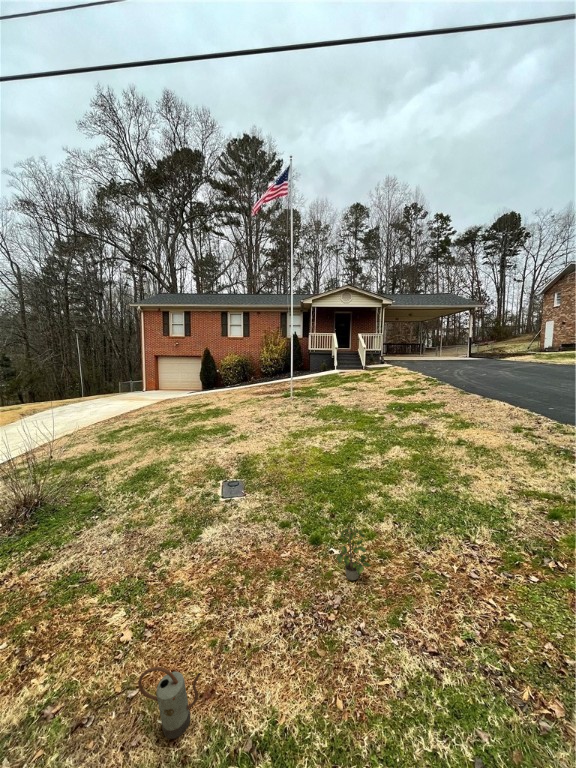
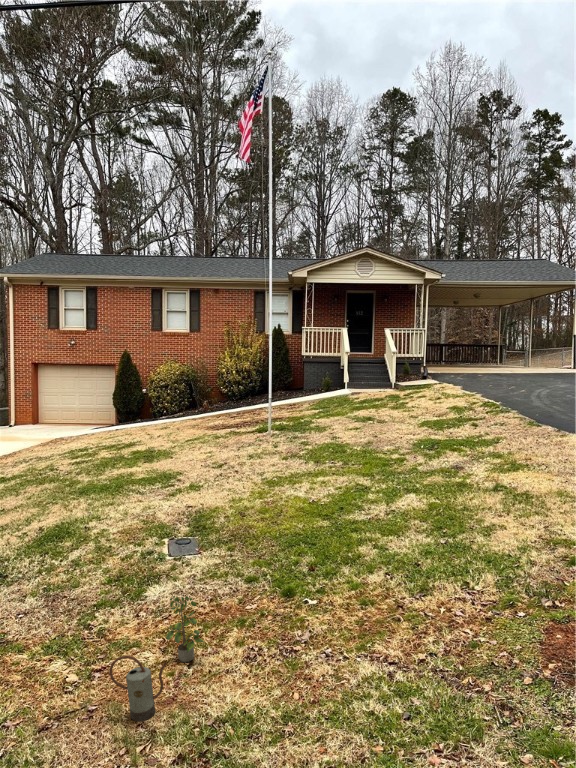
potted plant: present [337,527,371,580] -> present [166,595,204,662]

